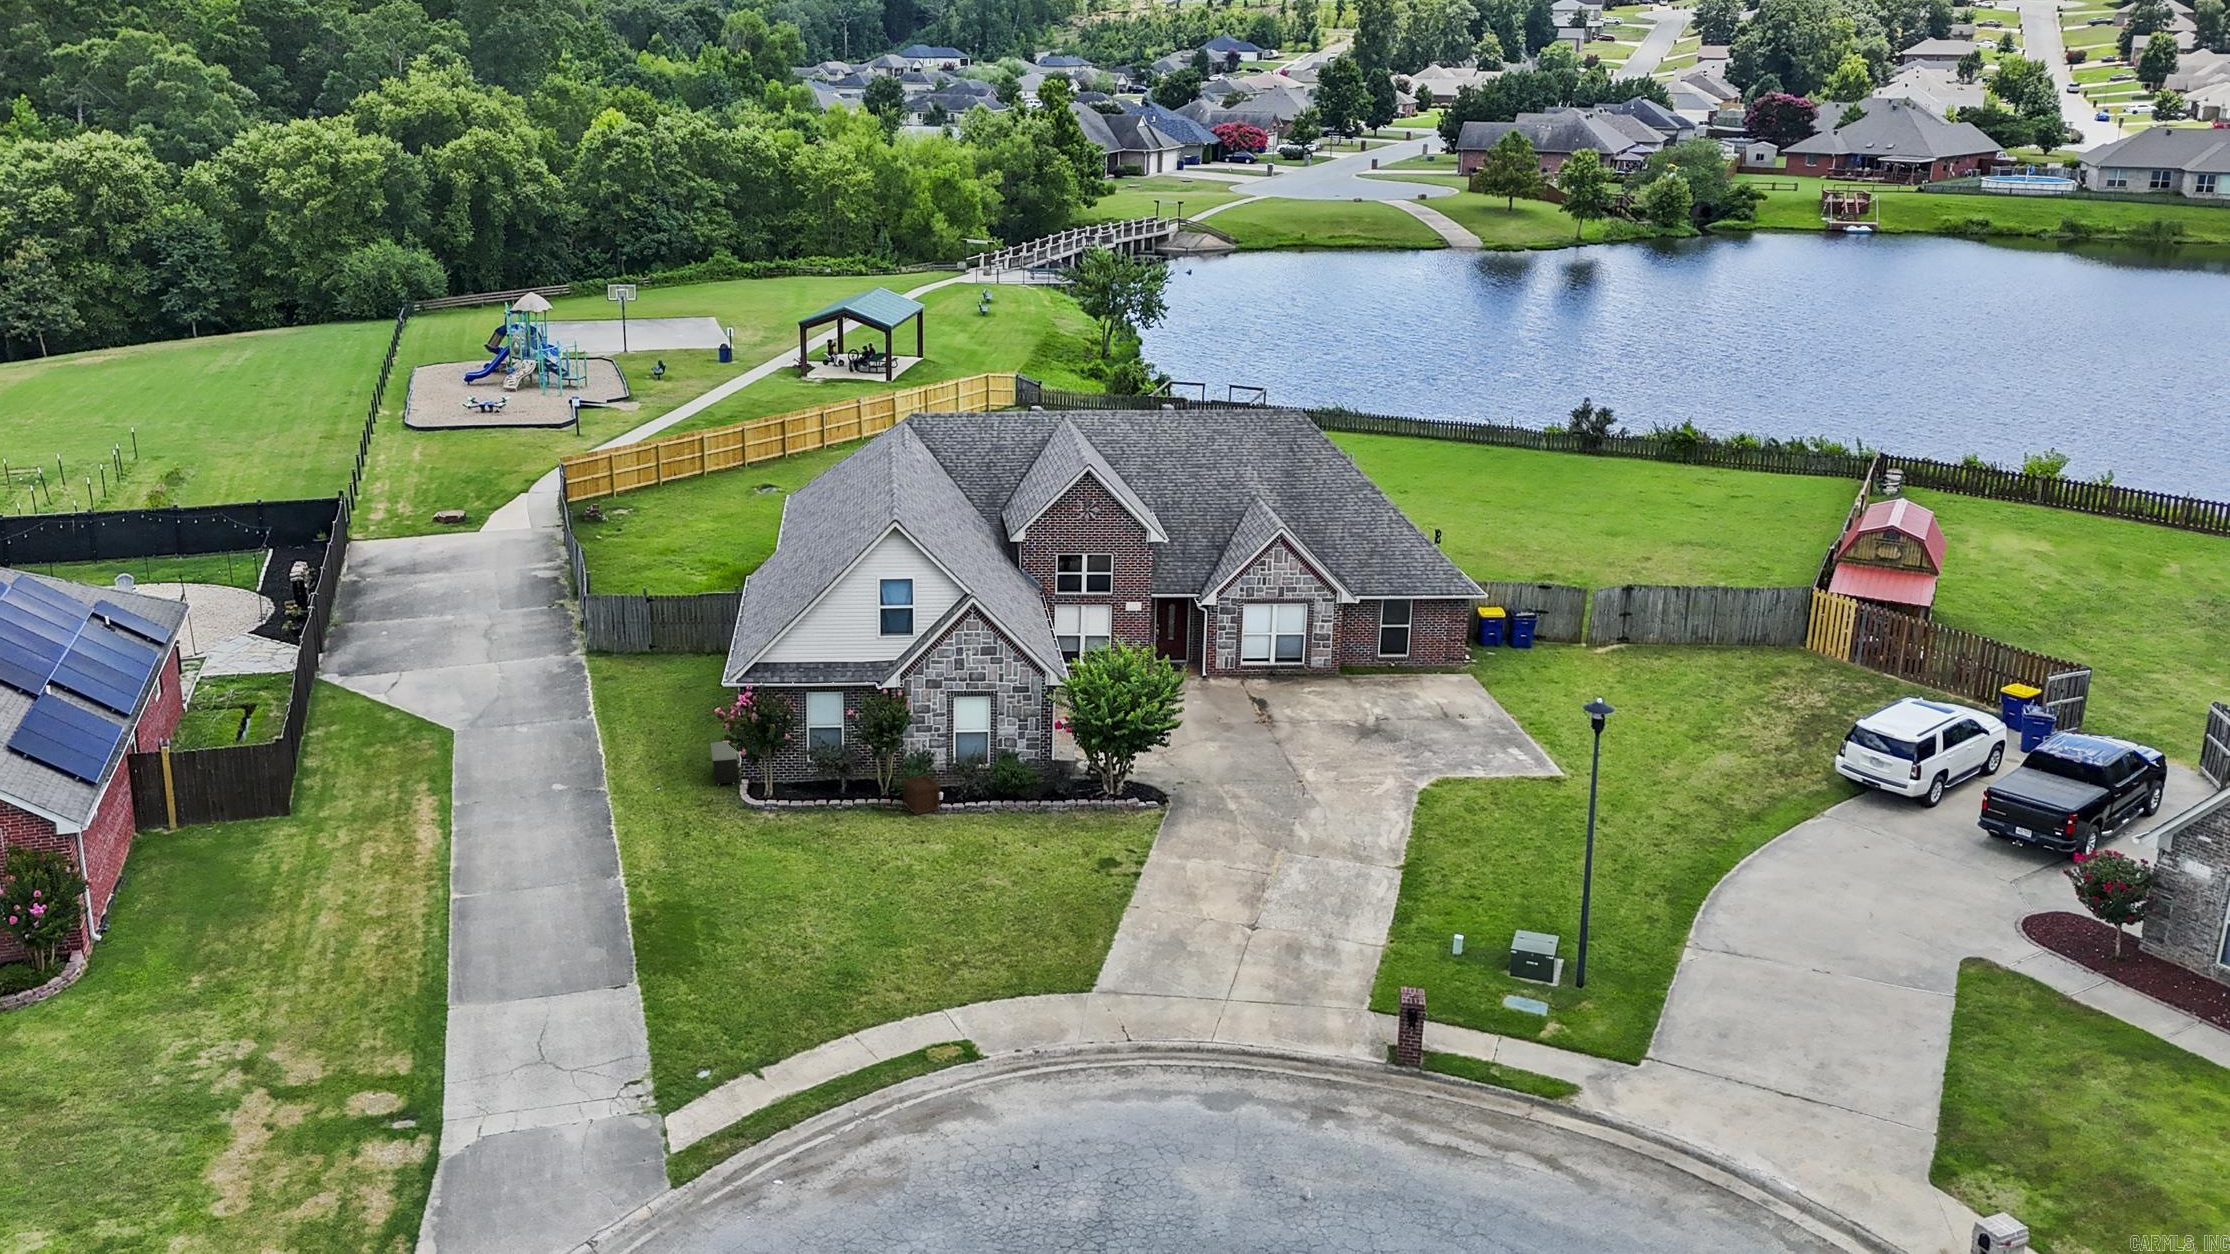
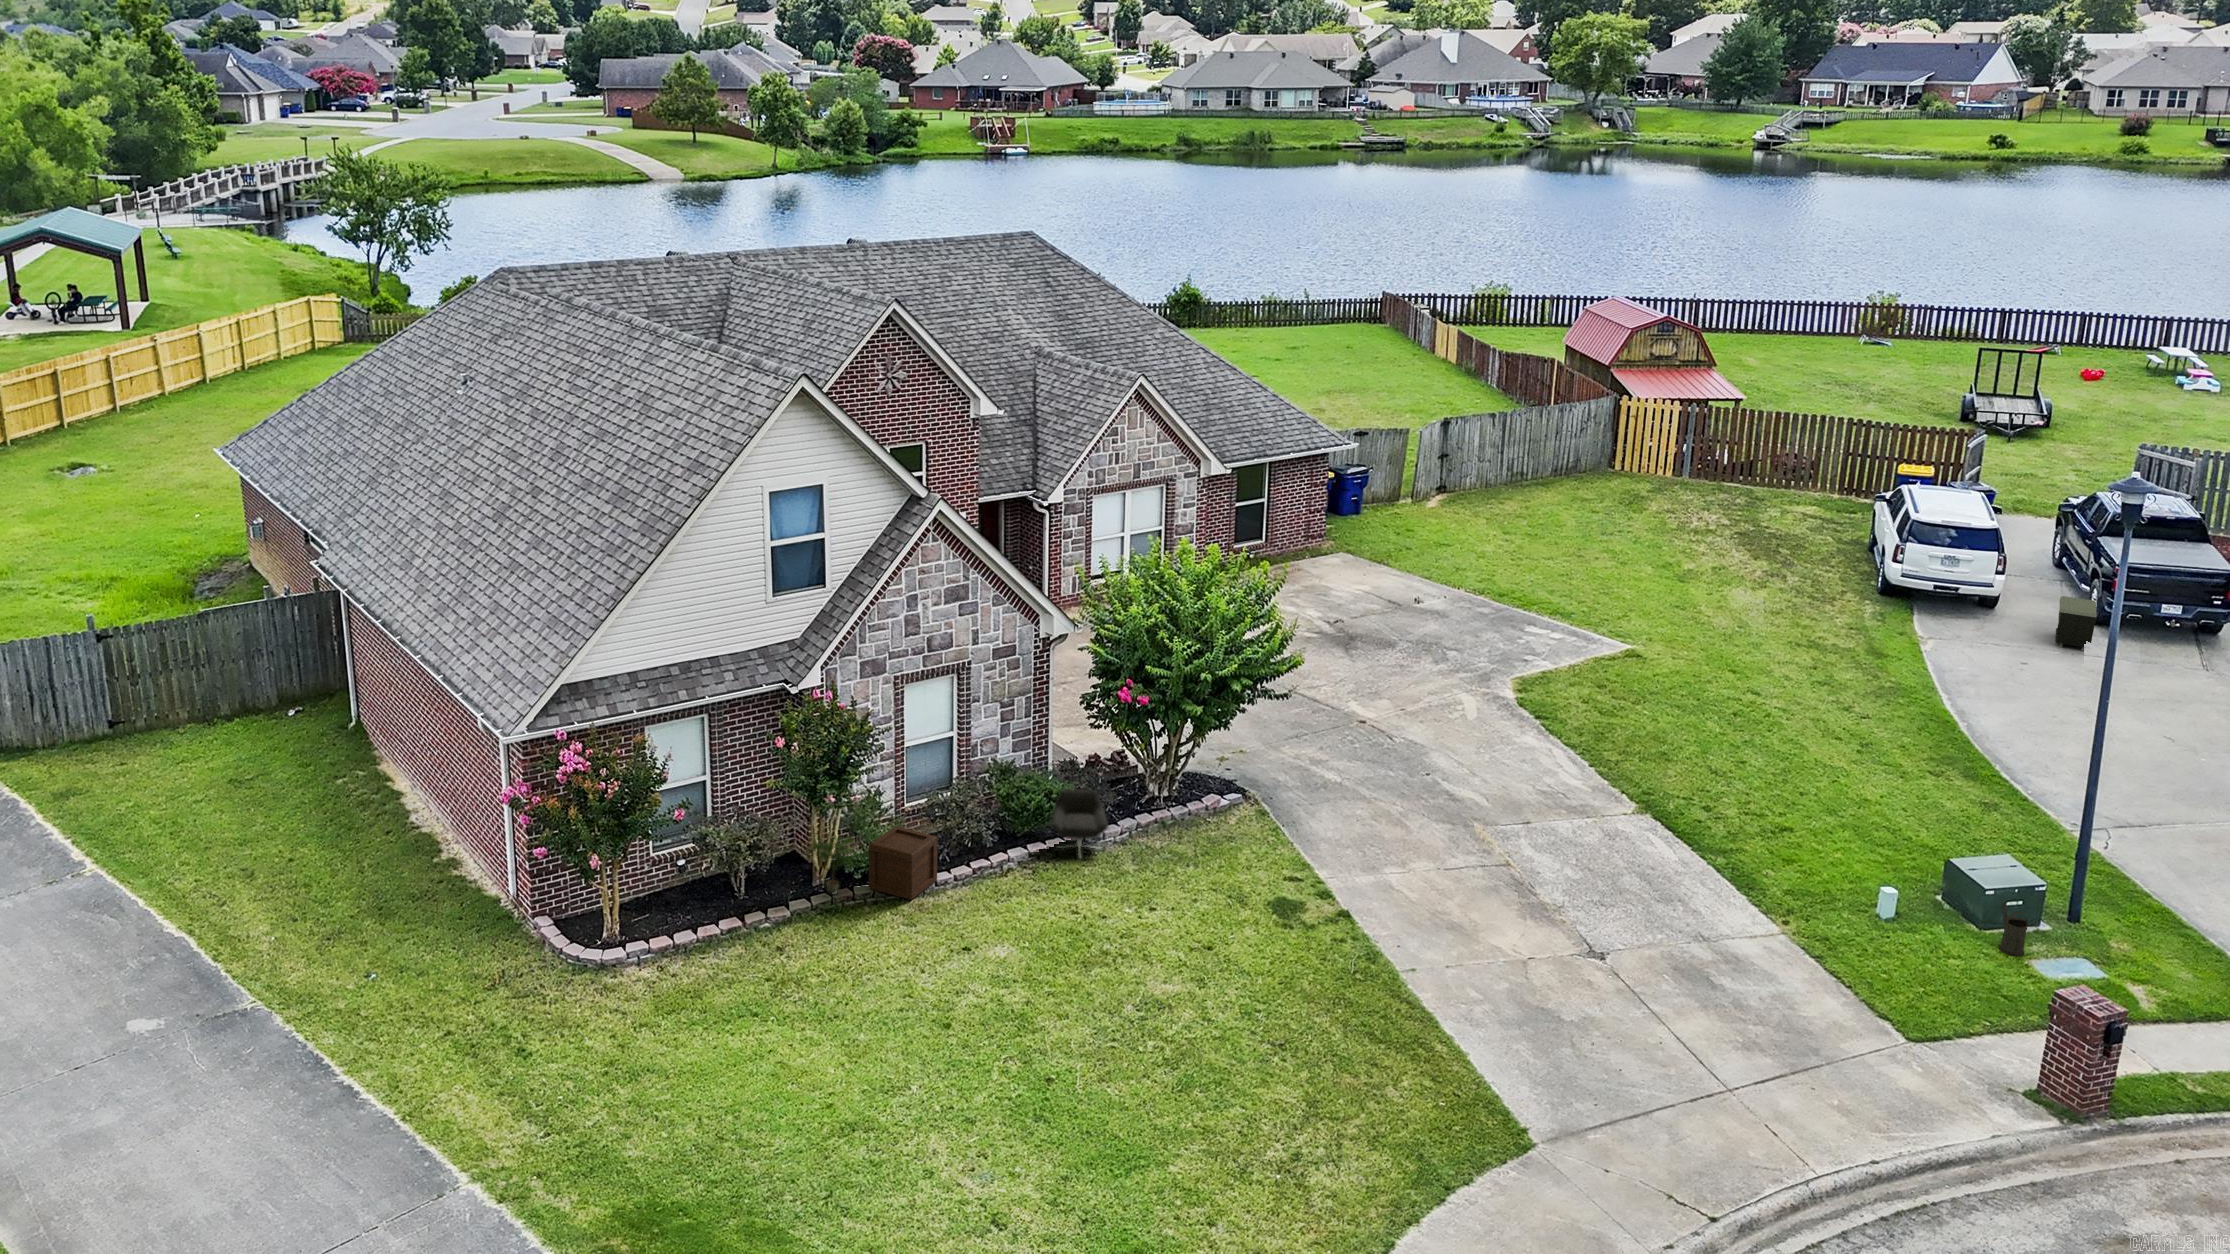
storage bench: present [711,741,738,785] -> present [2055,596,2097,650]
potted plant: none [872,771,899,804] -> present [812,837,853,895]
lounge chair: none [1016,777,1055,818] -> present [1051,789,1109,857]
watering can: none [1494,974,1515,1008] -> present [1999,903,2027,956]

